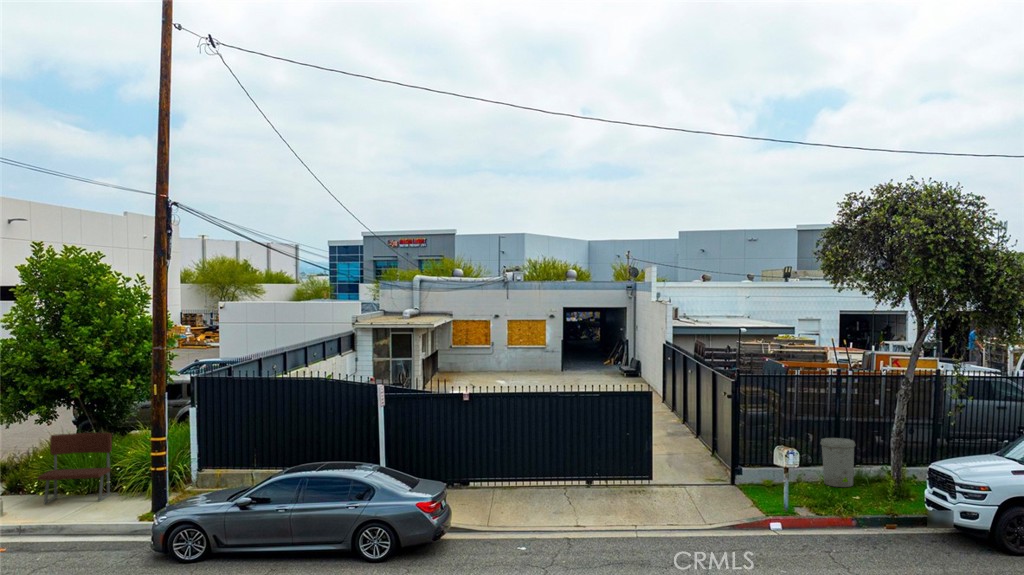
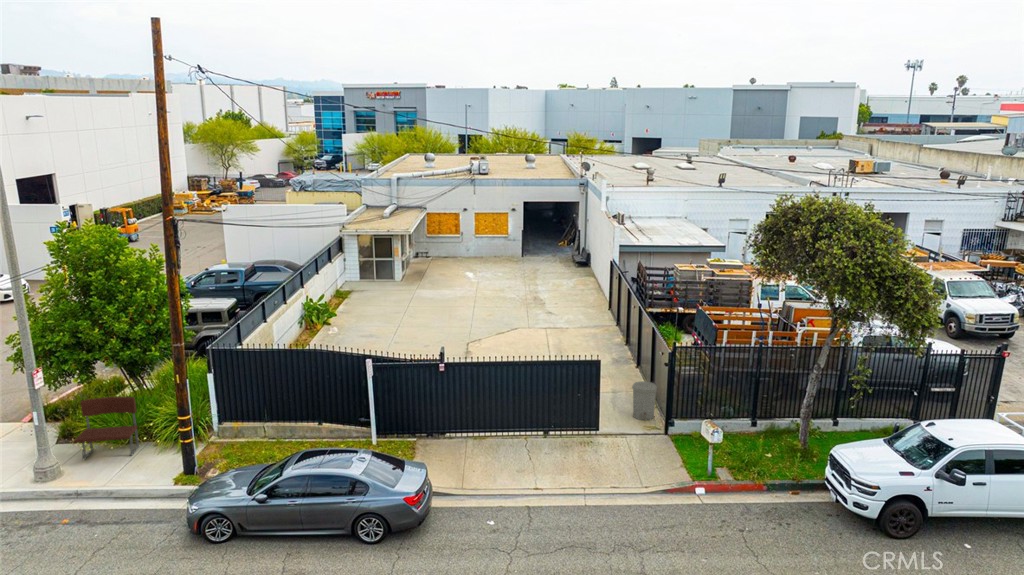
trash can: present [821,438,855,487] -> present [632,381,657,420]

